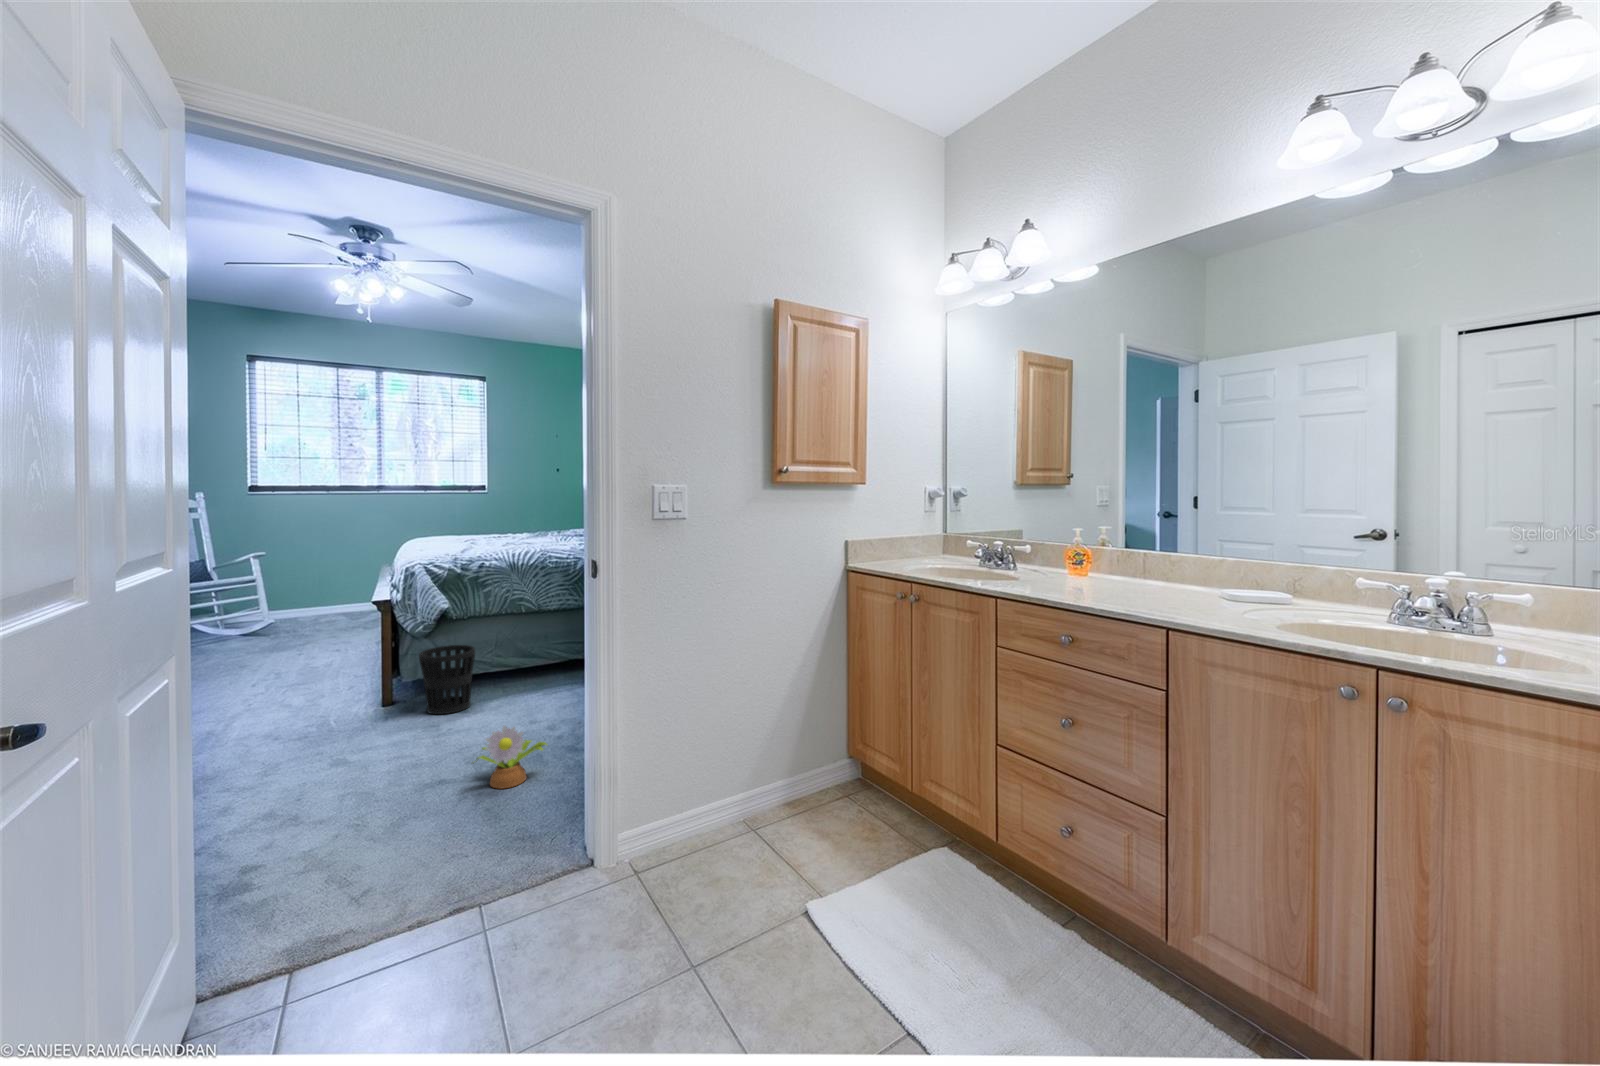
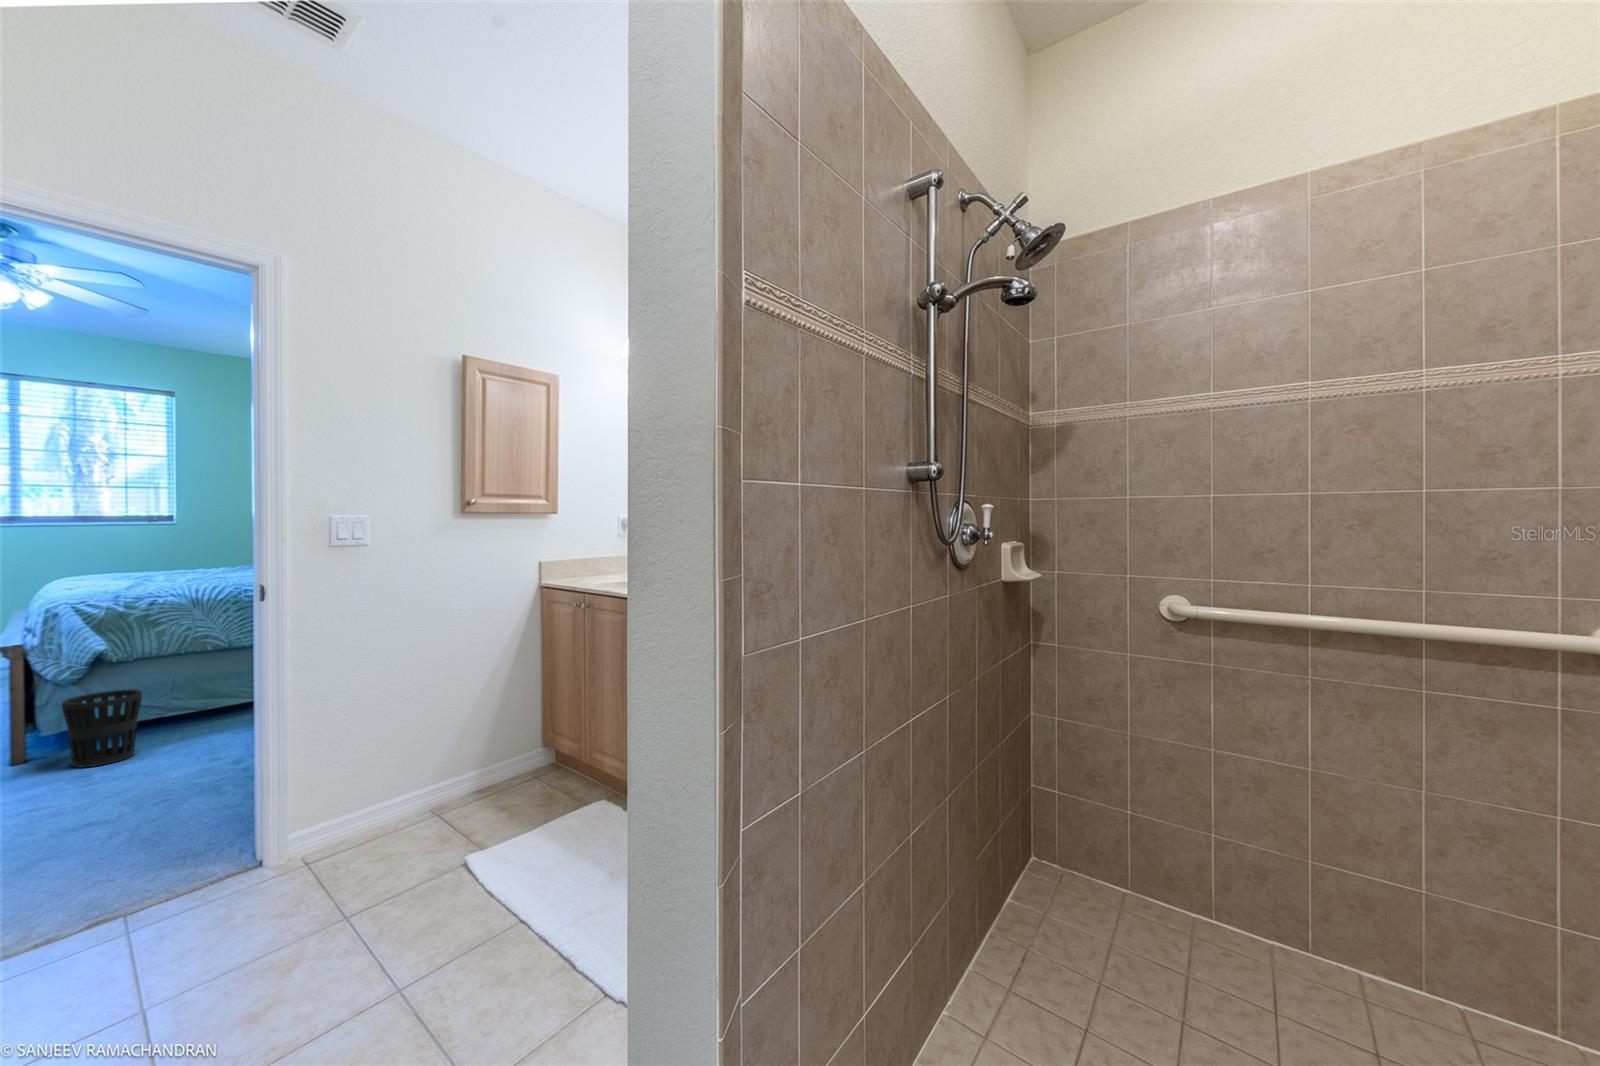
decorative plant: present [477,726,547,789] -> none [125,755,226,822]

